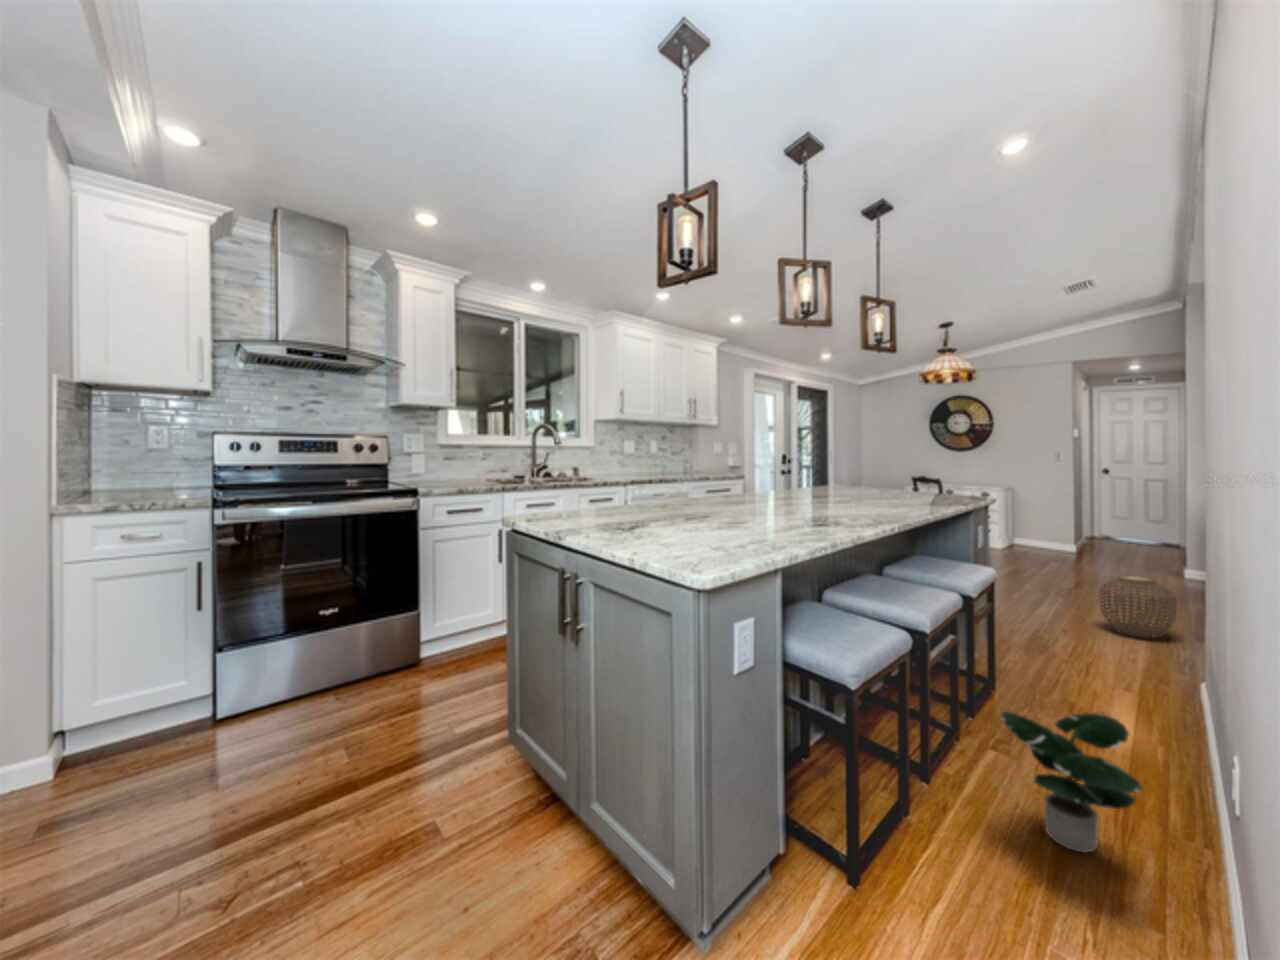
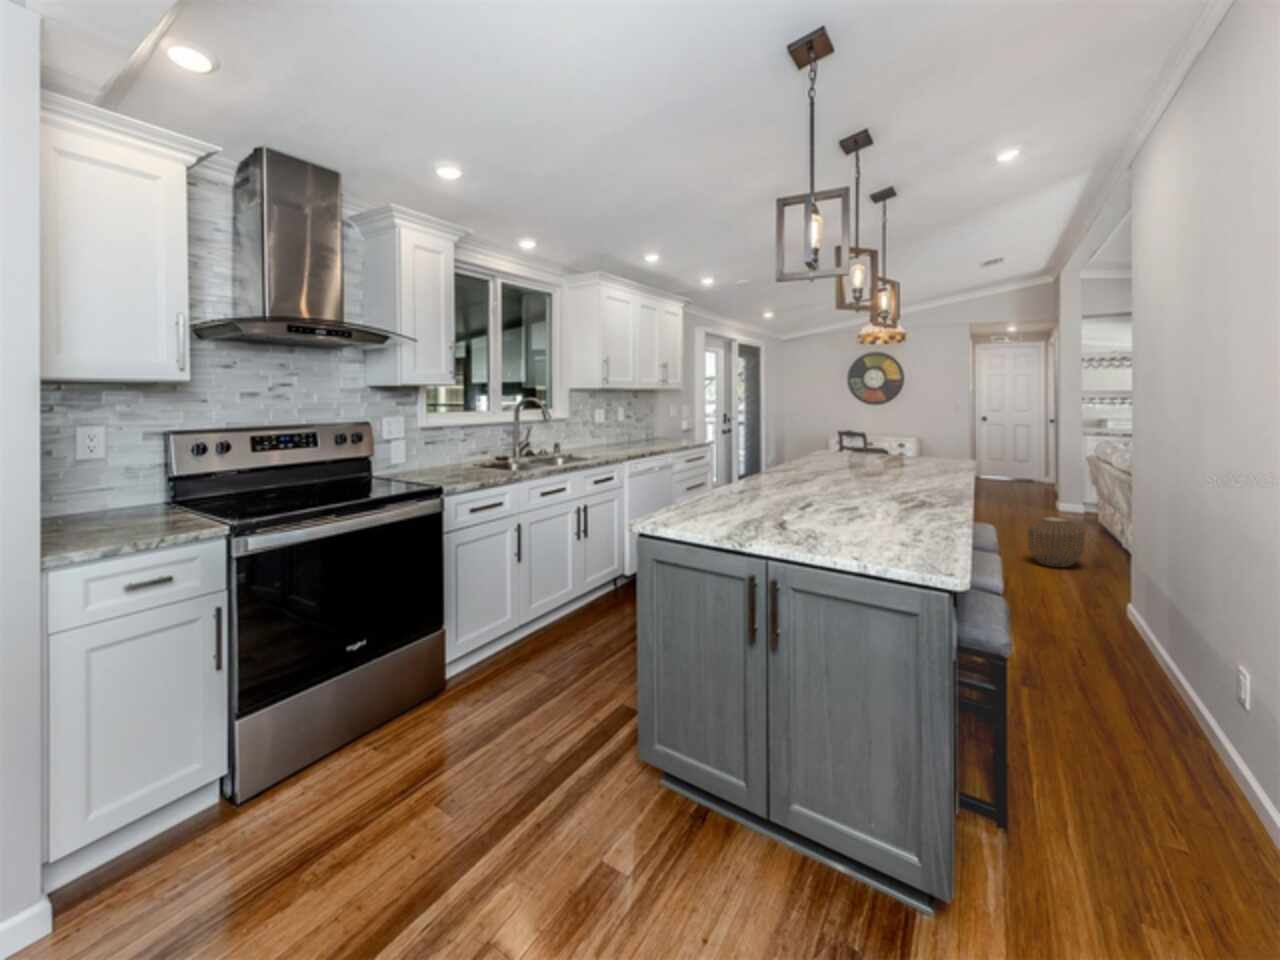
potted plant: present [1001,711,1142,852] -> none [1059,643,1180,749]

